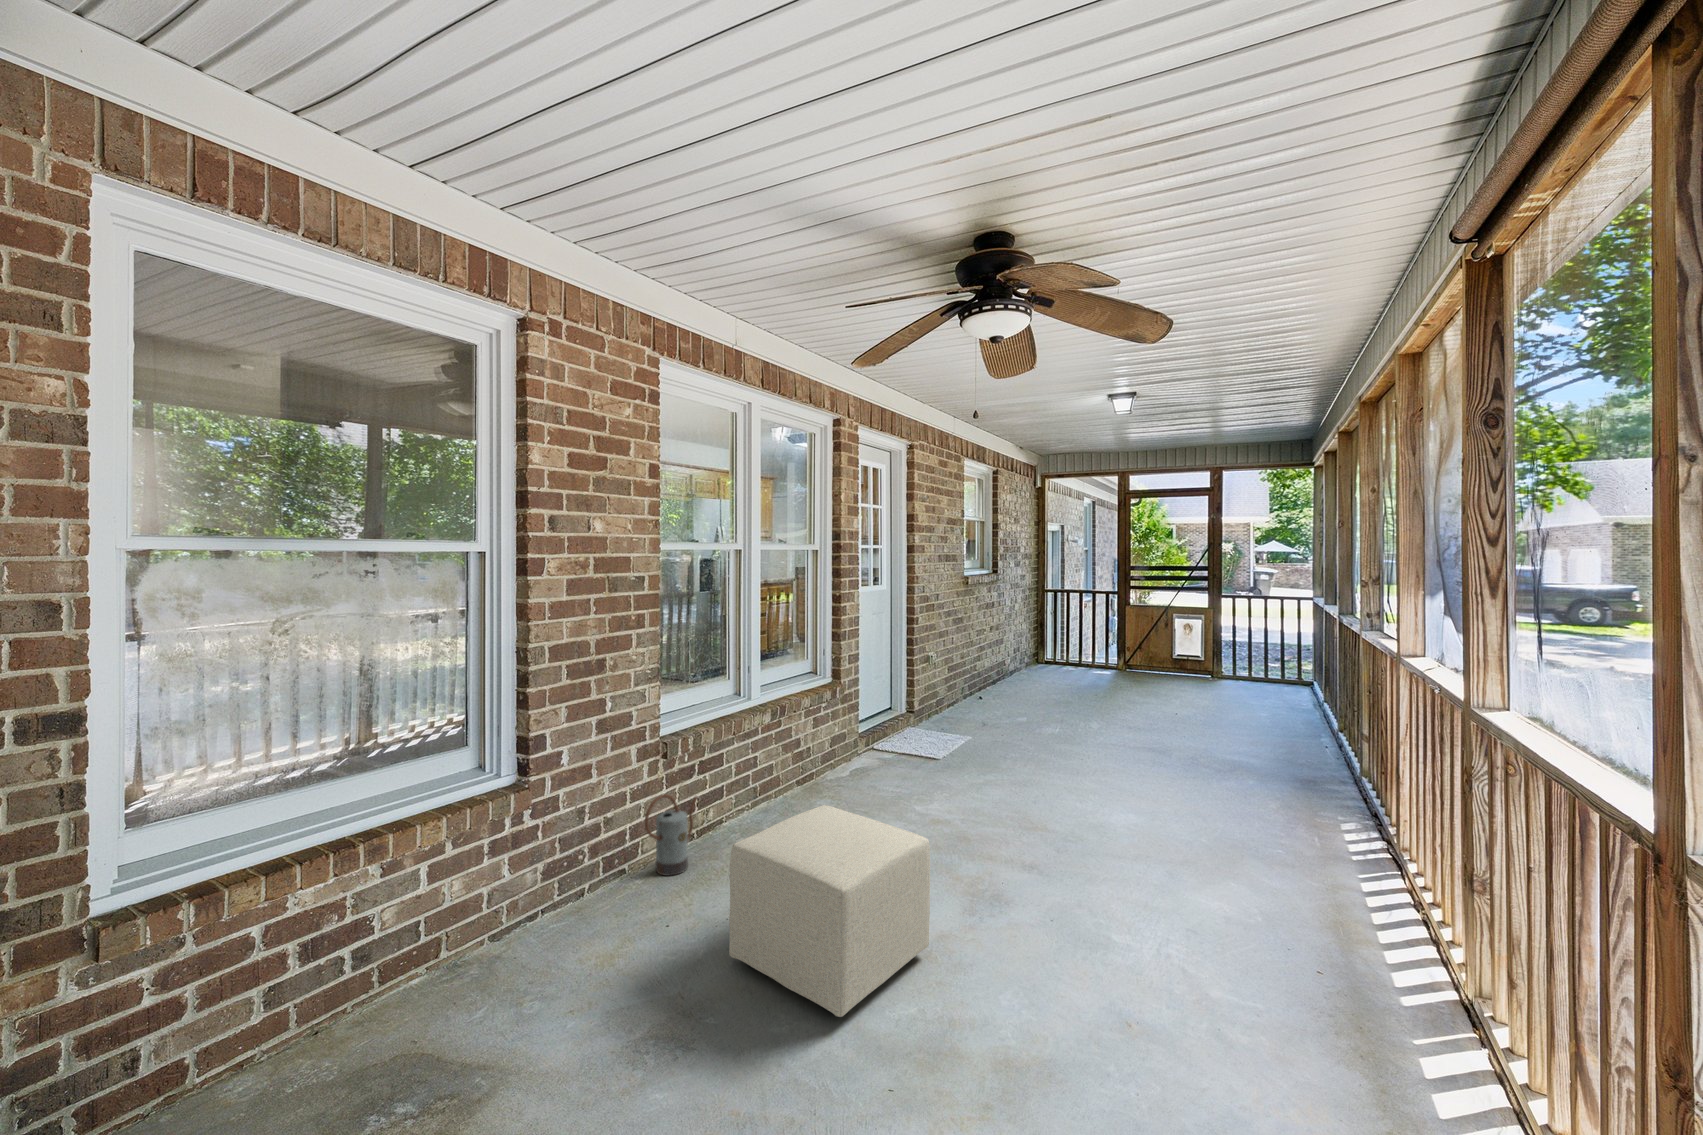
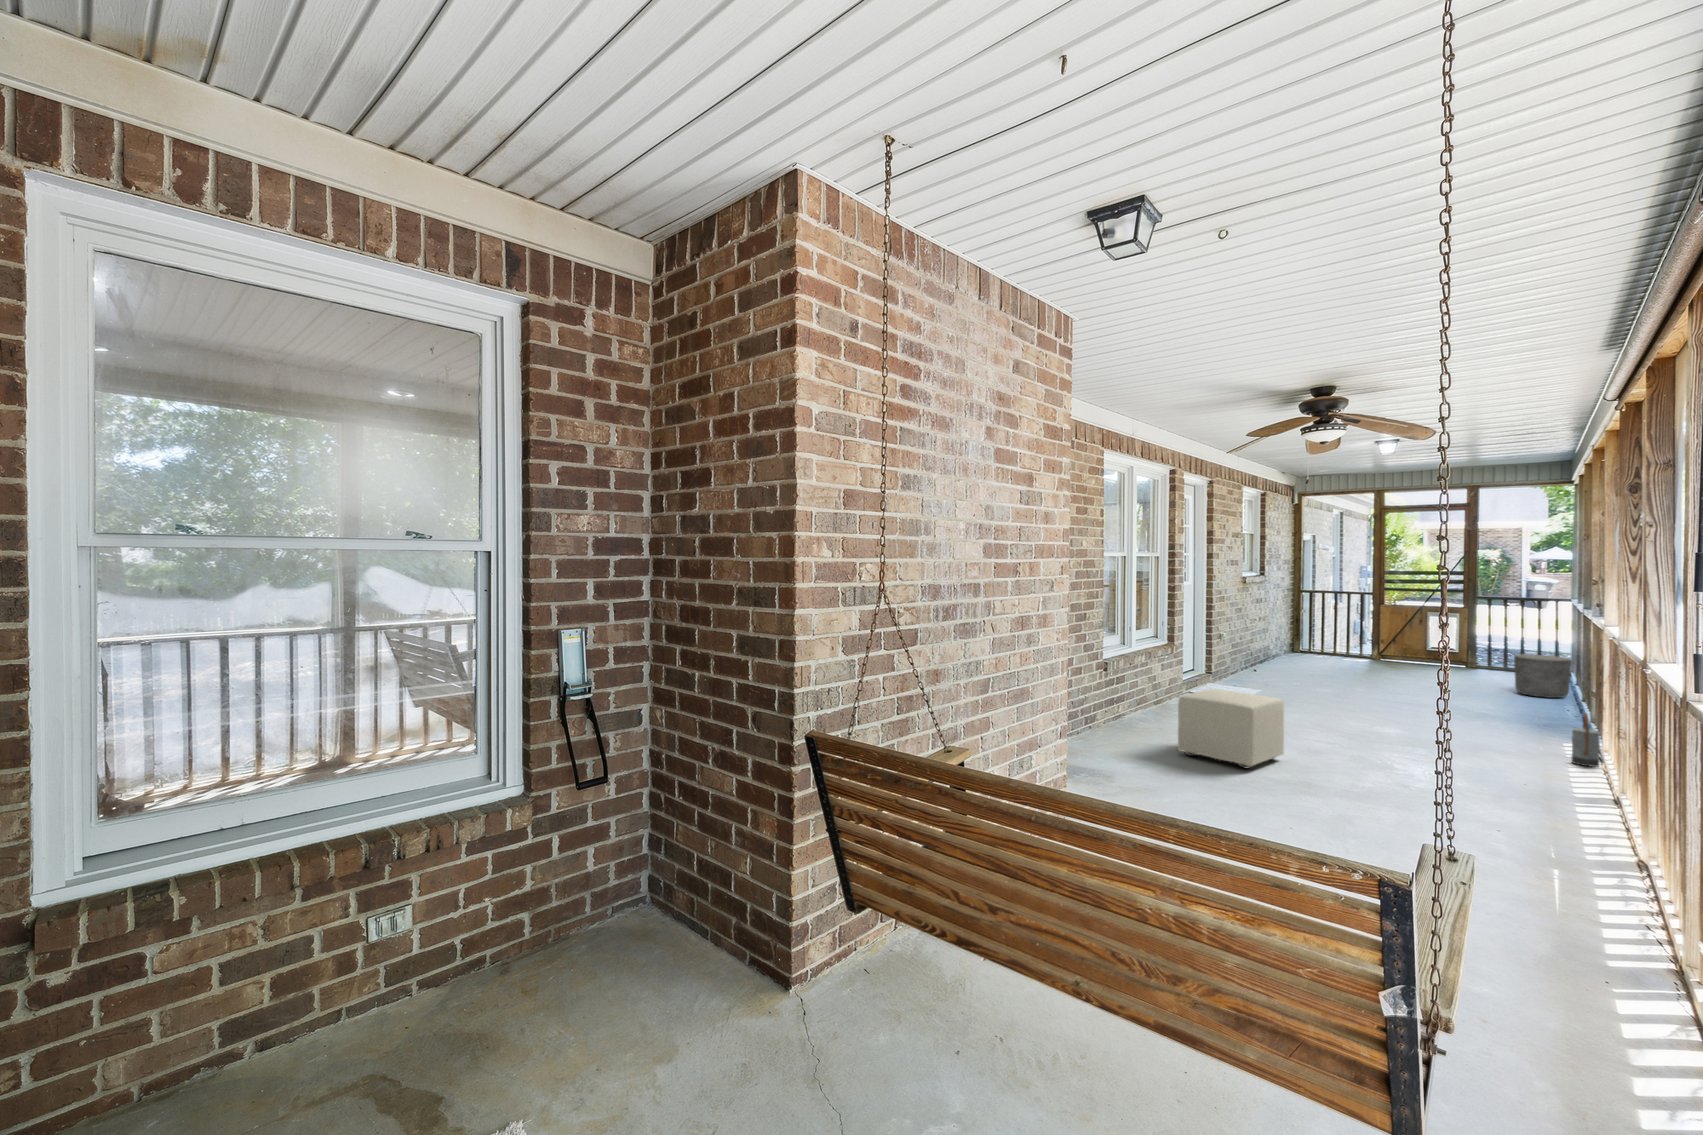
planter: none [1264,672,1325,728] -> present [1514,654,1572,698]
watering can: present [645,794,697,876] -> present [1572,713,1600,767]

